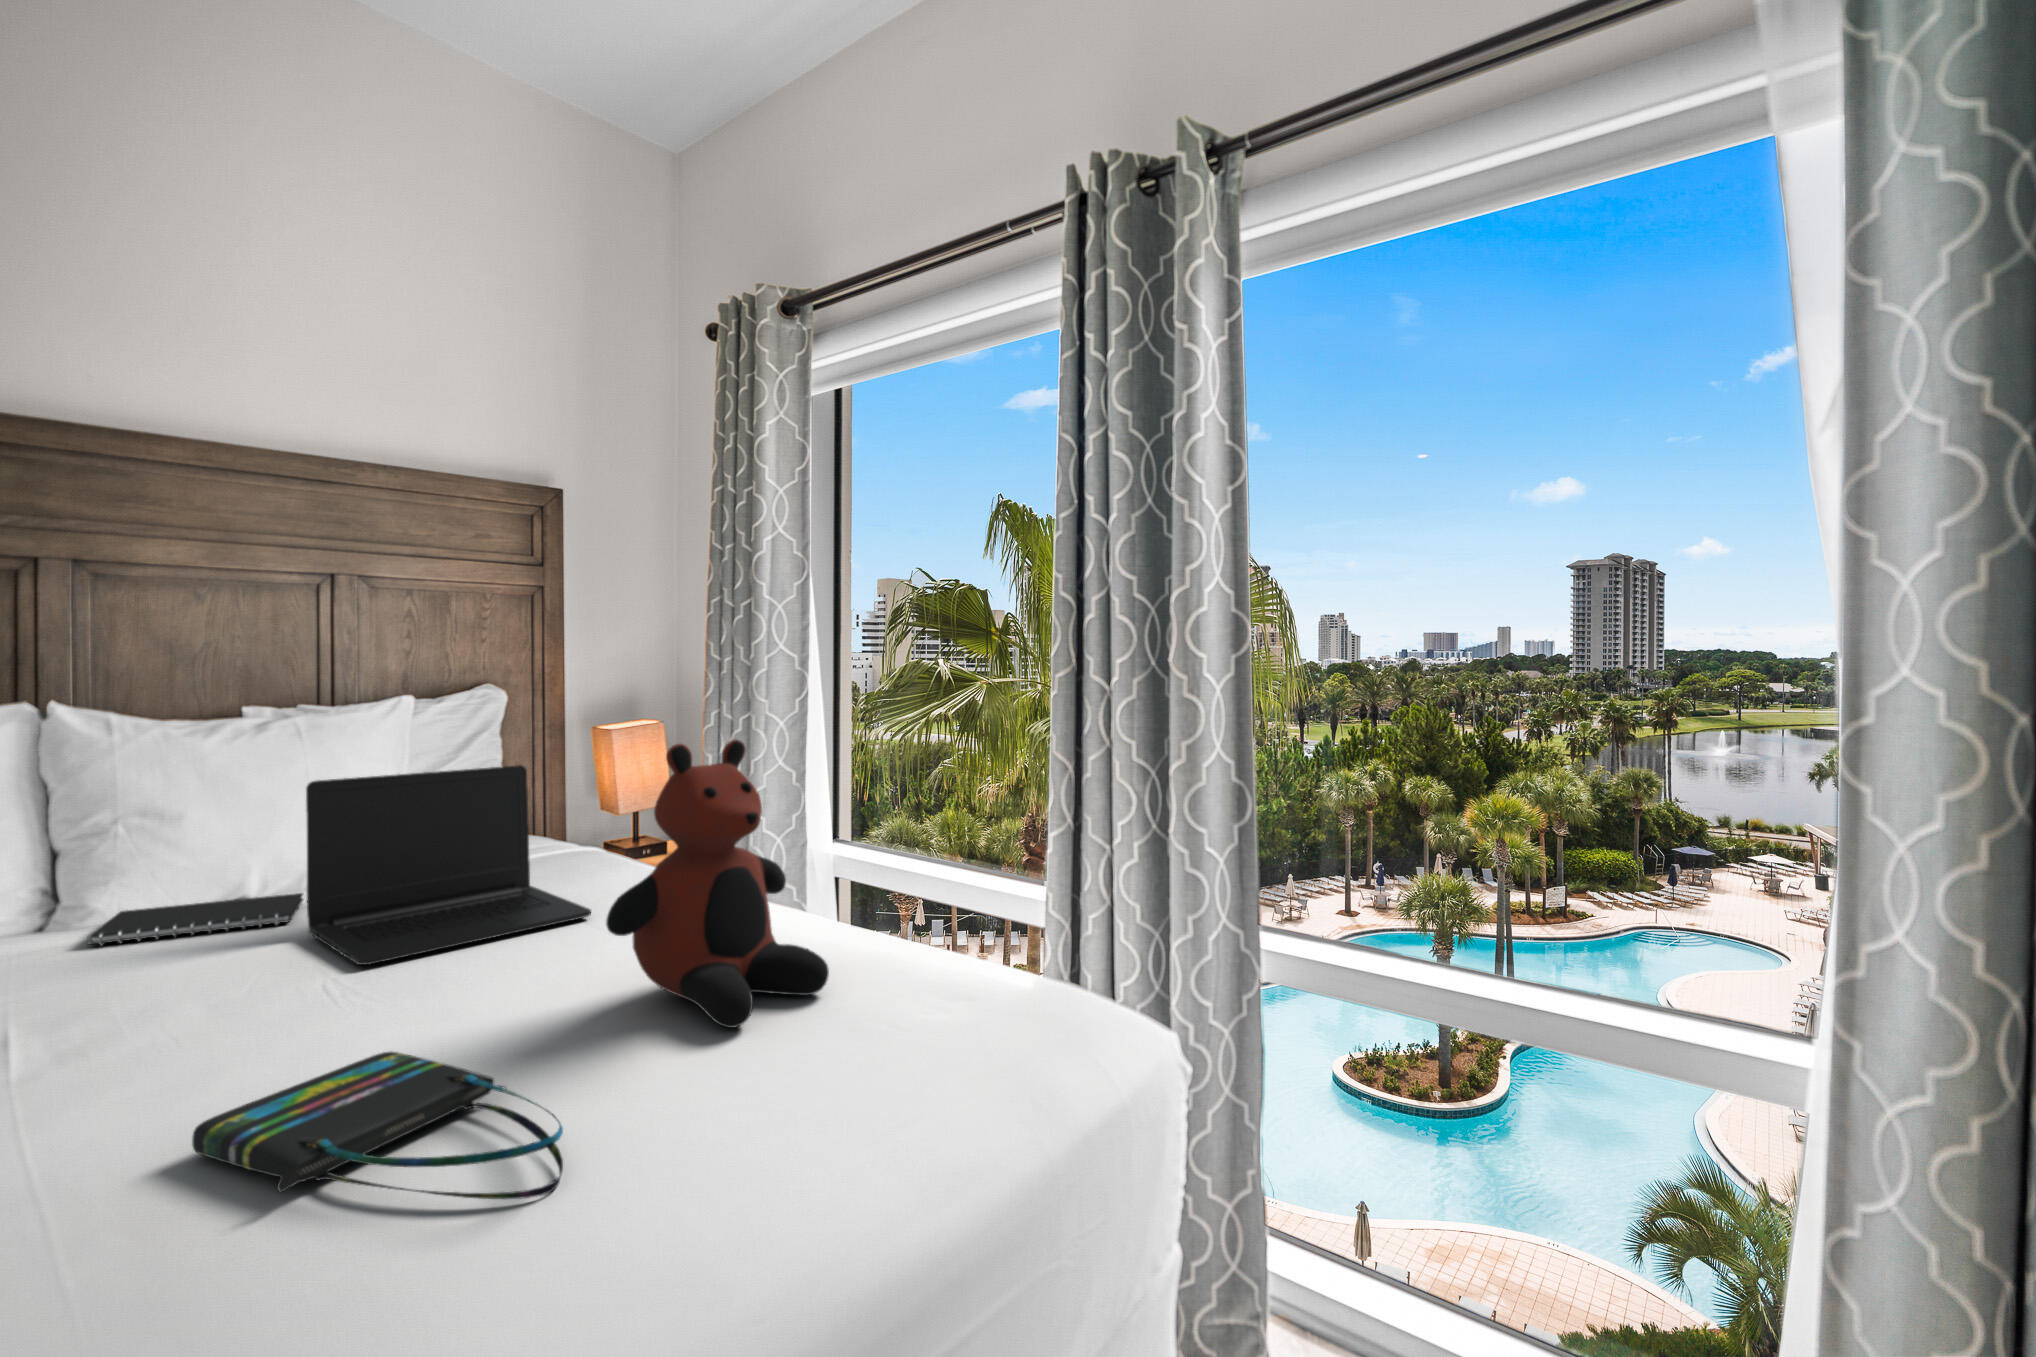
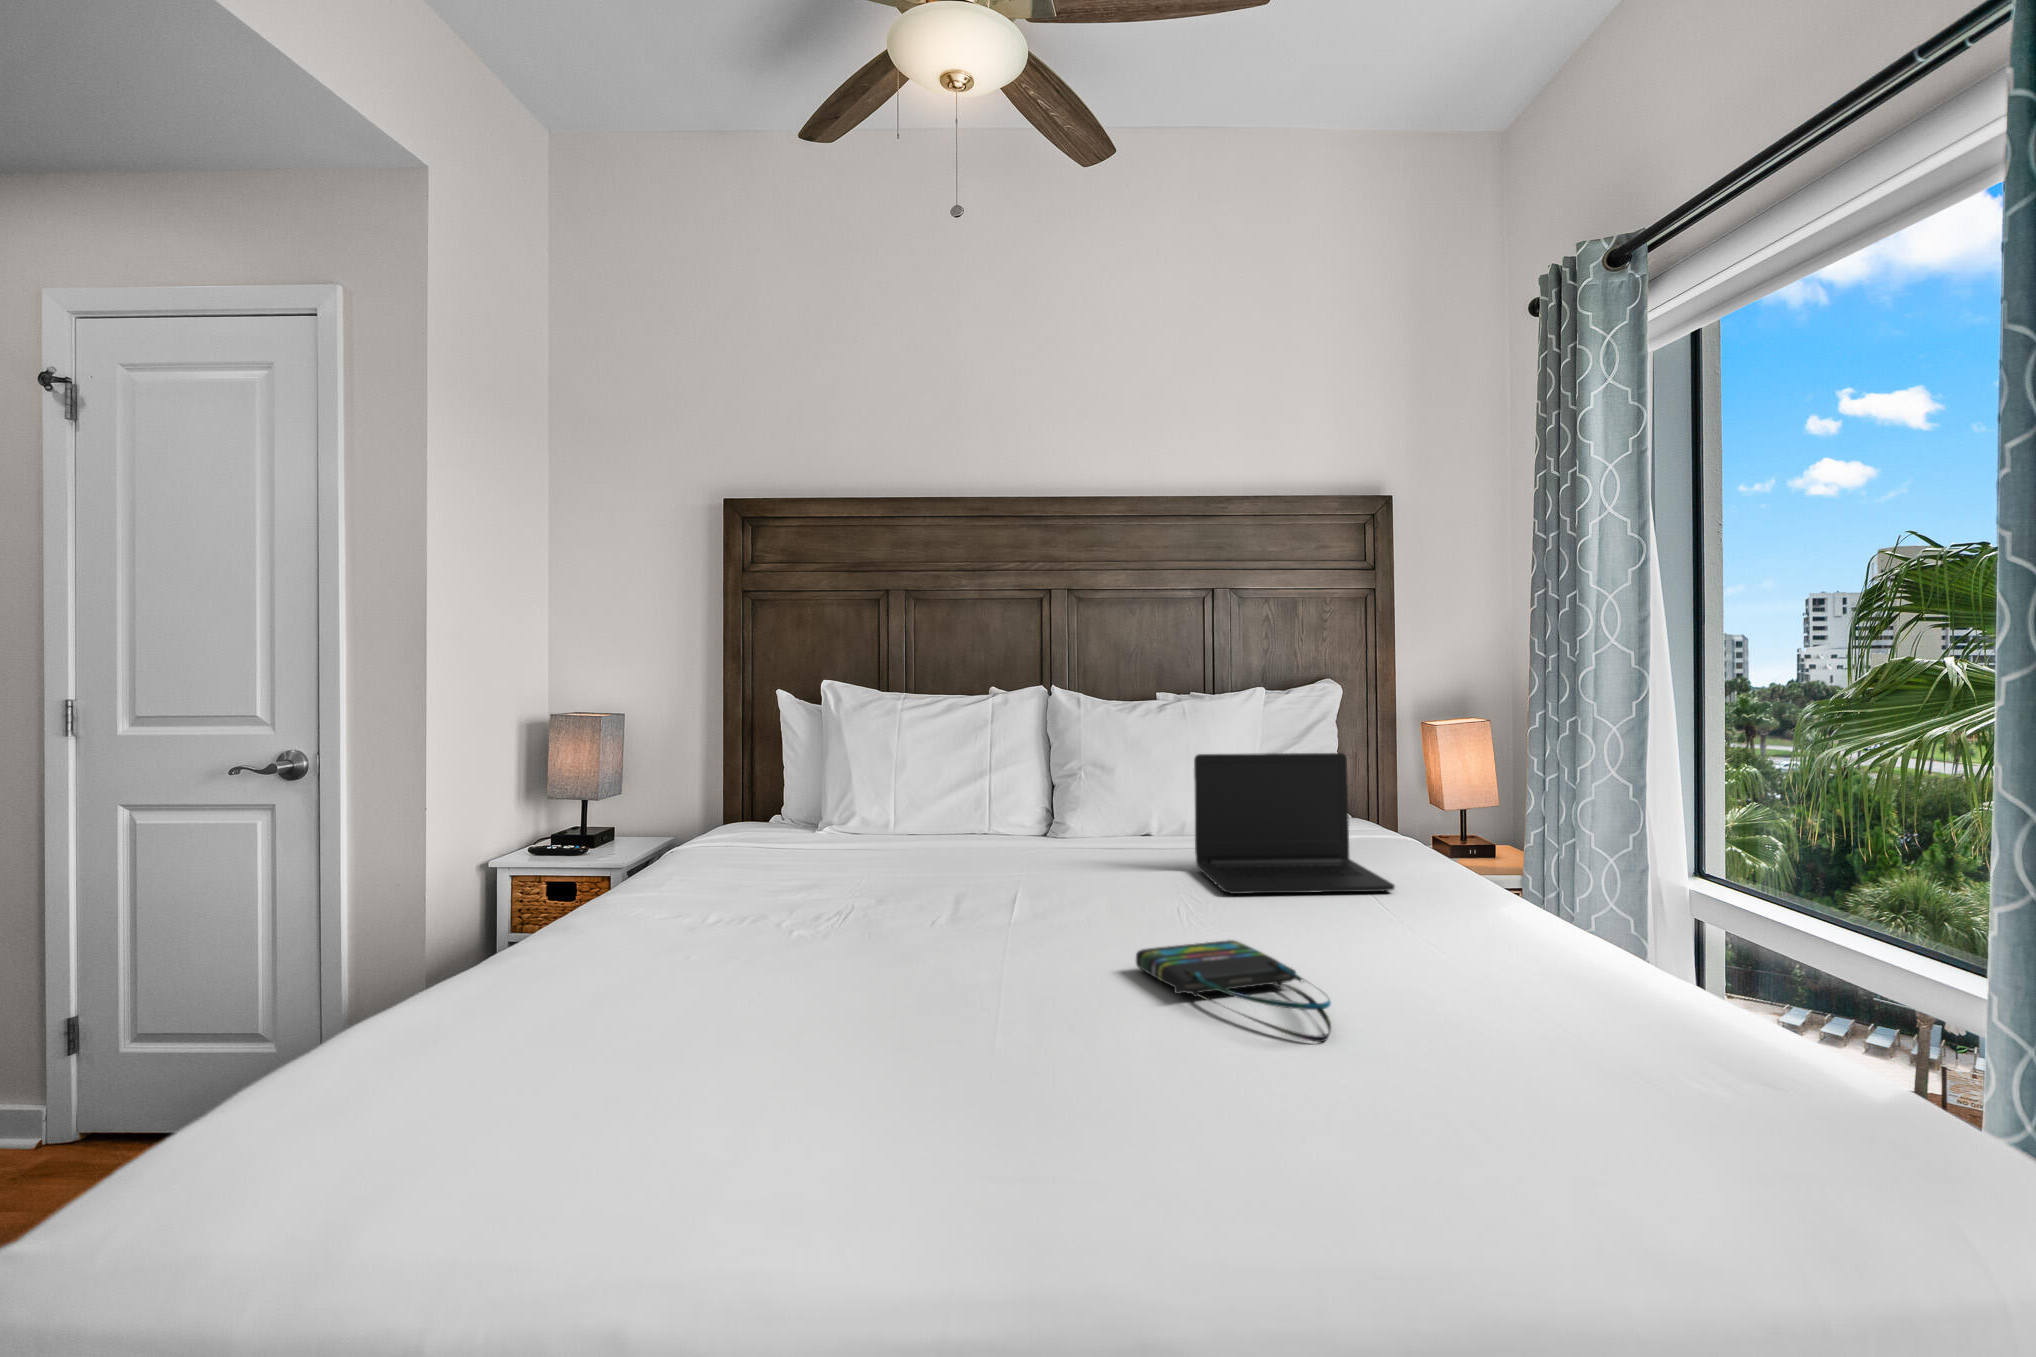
teddy bear: present [606,739,829,1028] -> none [1385,736,1594,991]
notebook: present [88,893,303,945] -> none [1082,836,1195,860]

